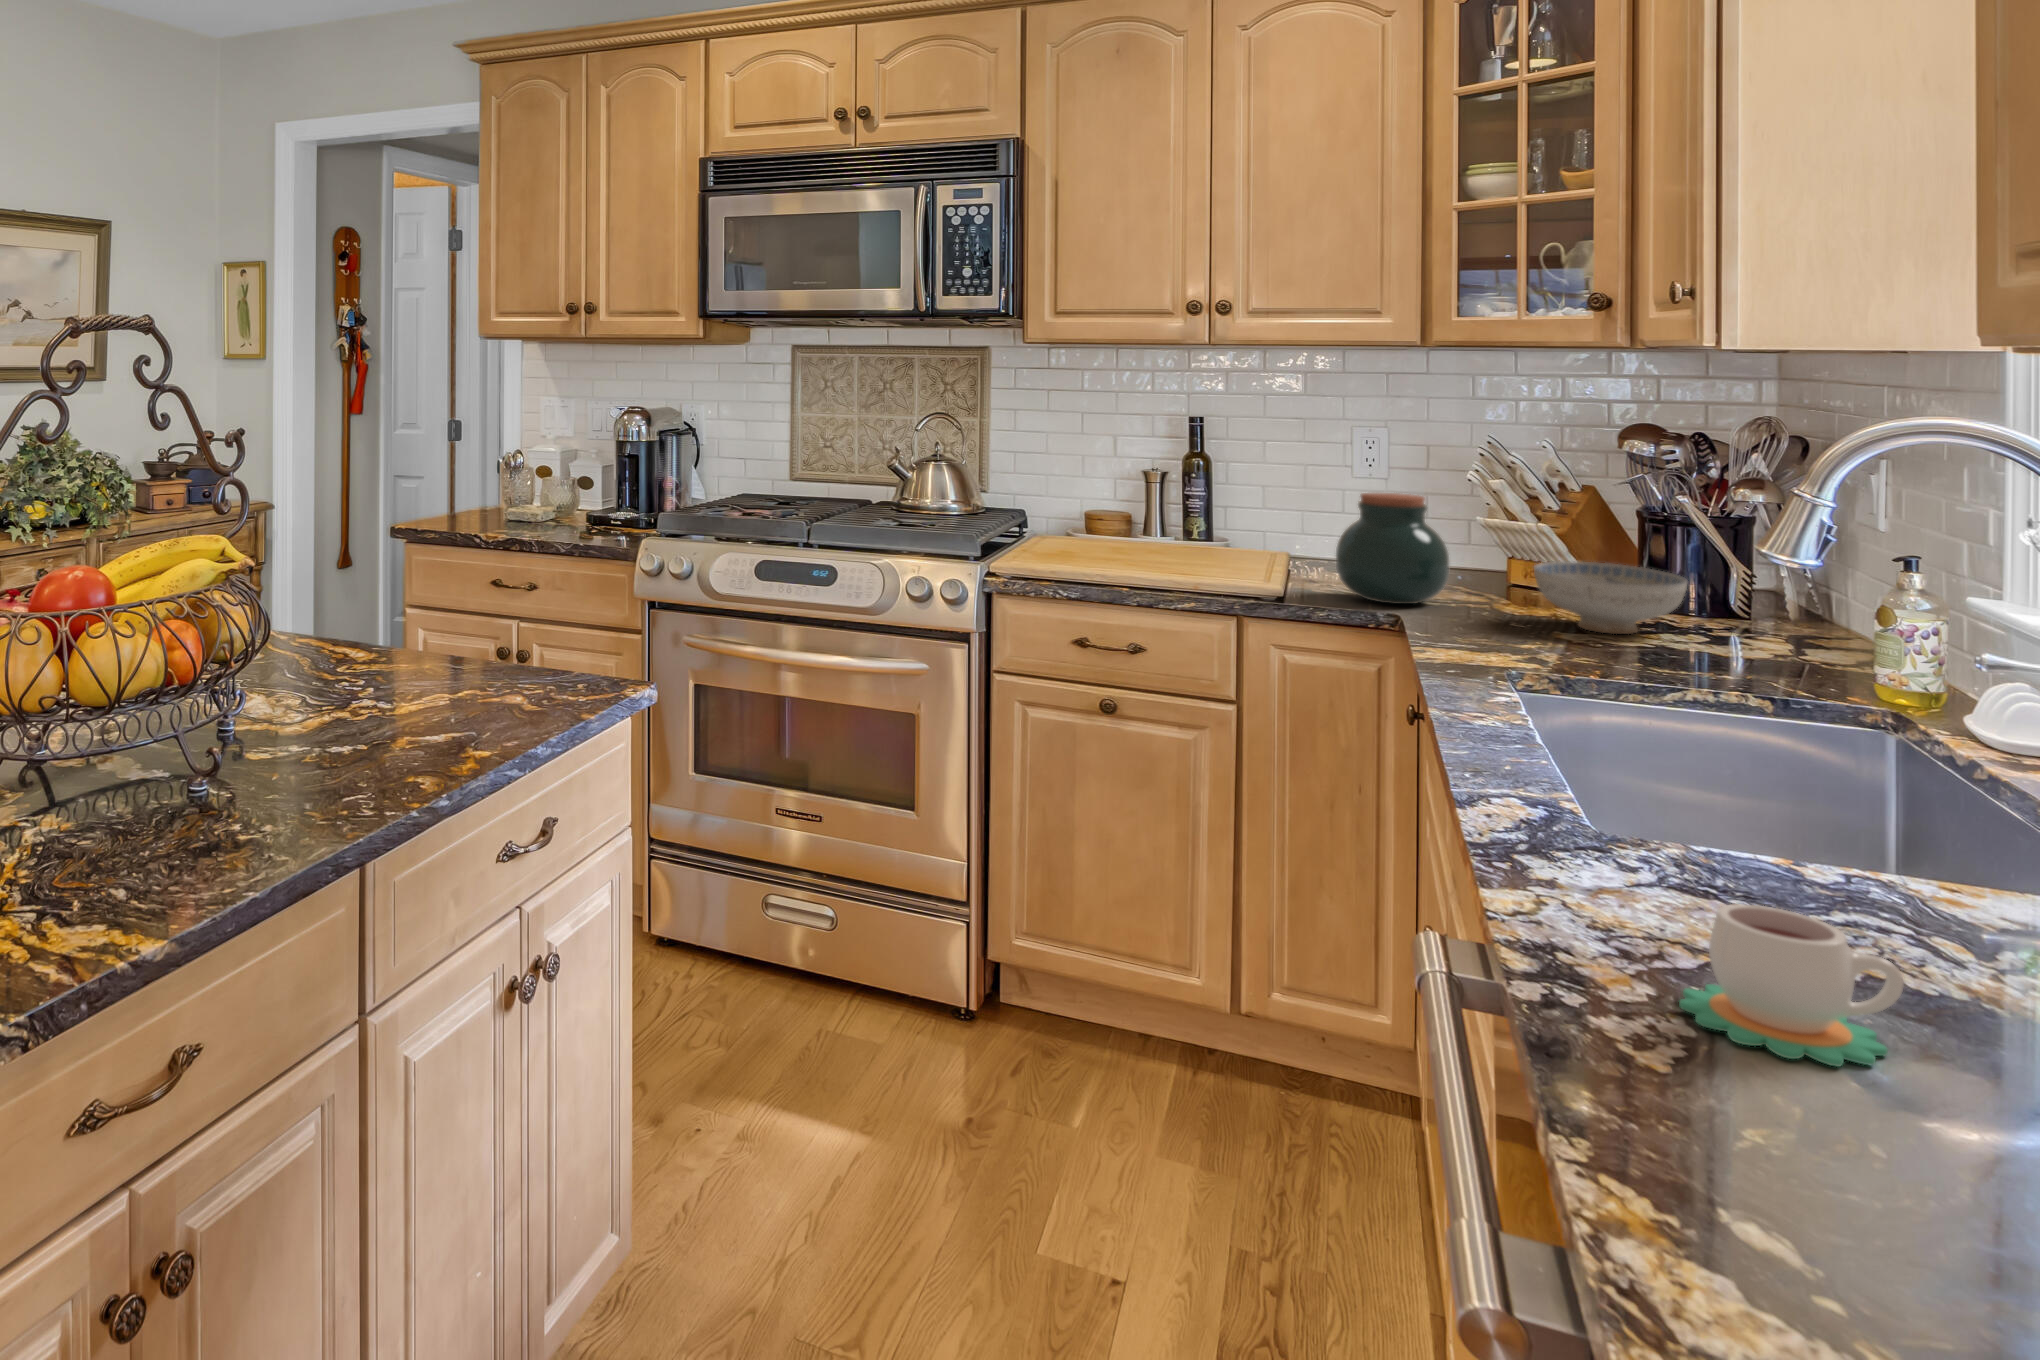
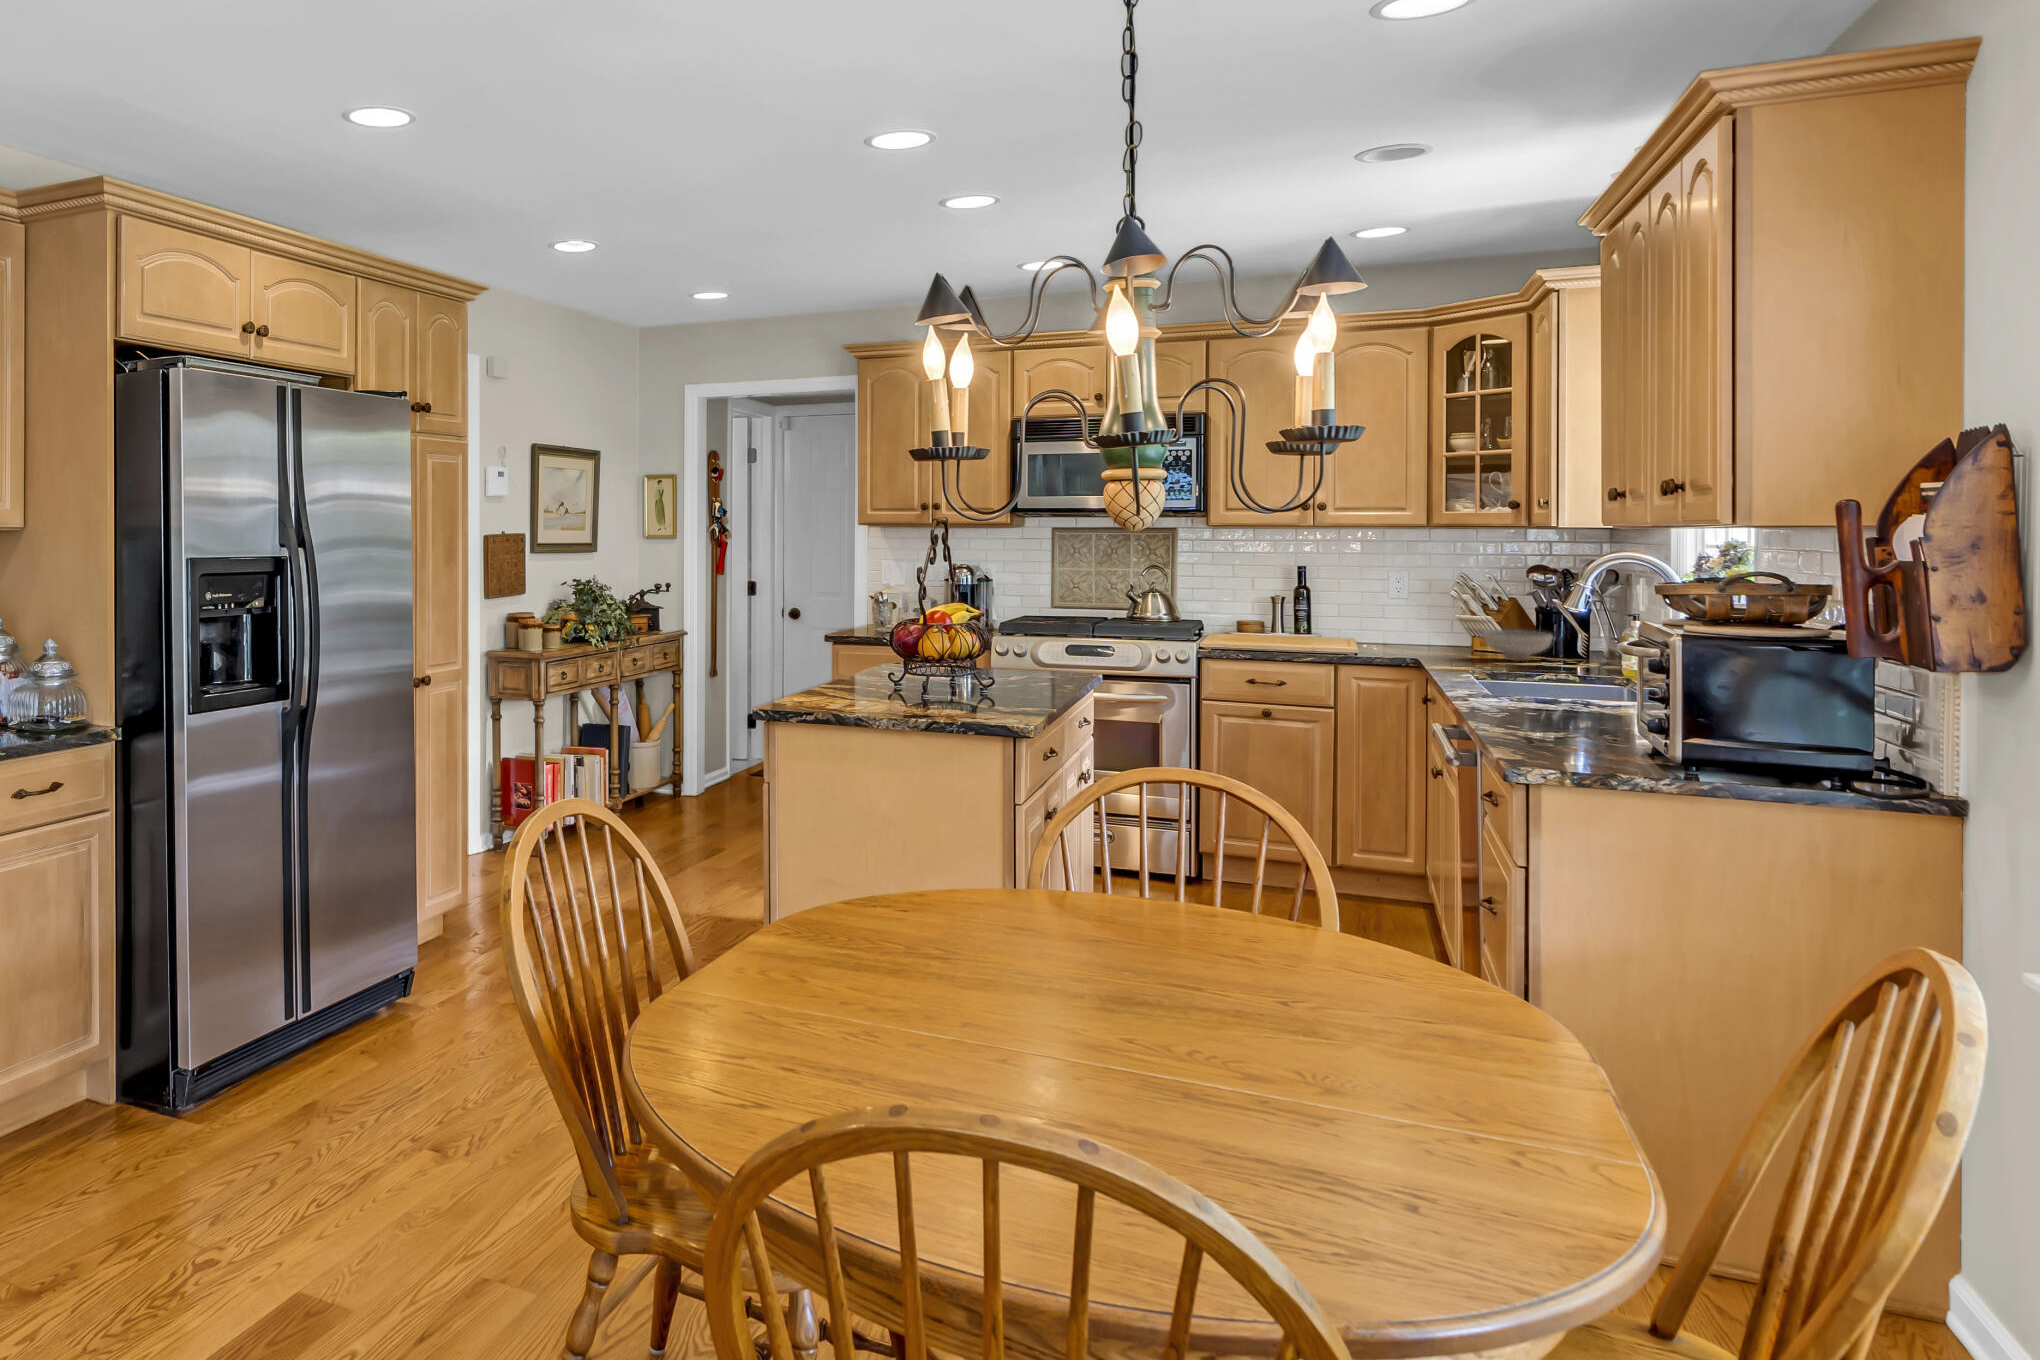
jar: present [1336,493,1450,604] -> none [1385,601,1443,655]
mug: present [1679,904,1904,1066] -> none [1505,683,1562,716]

